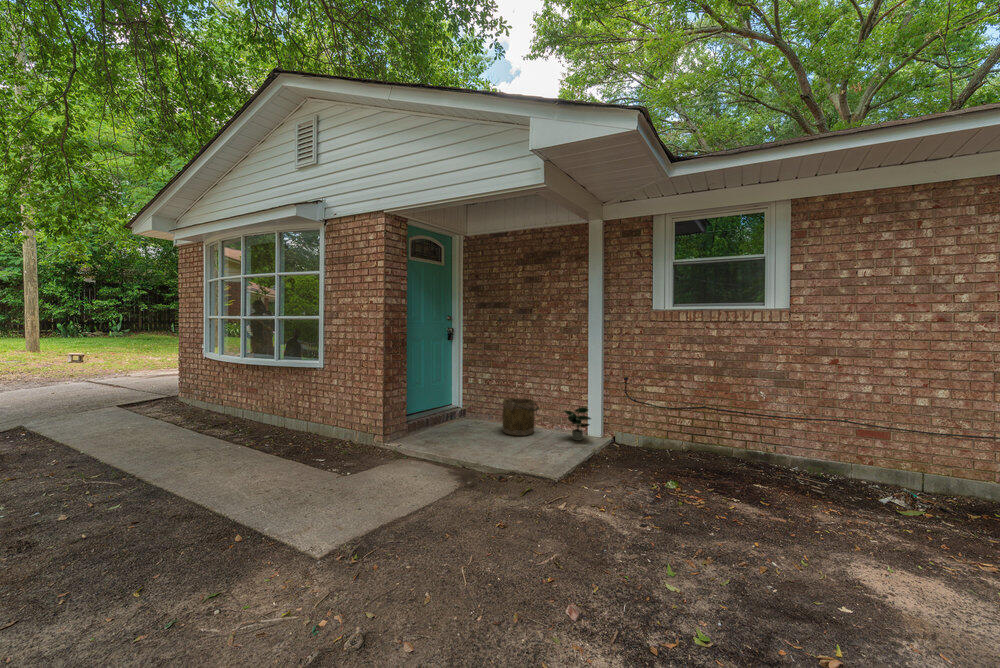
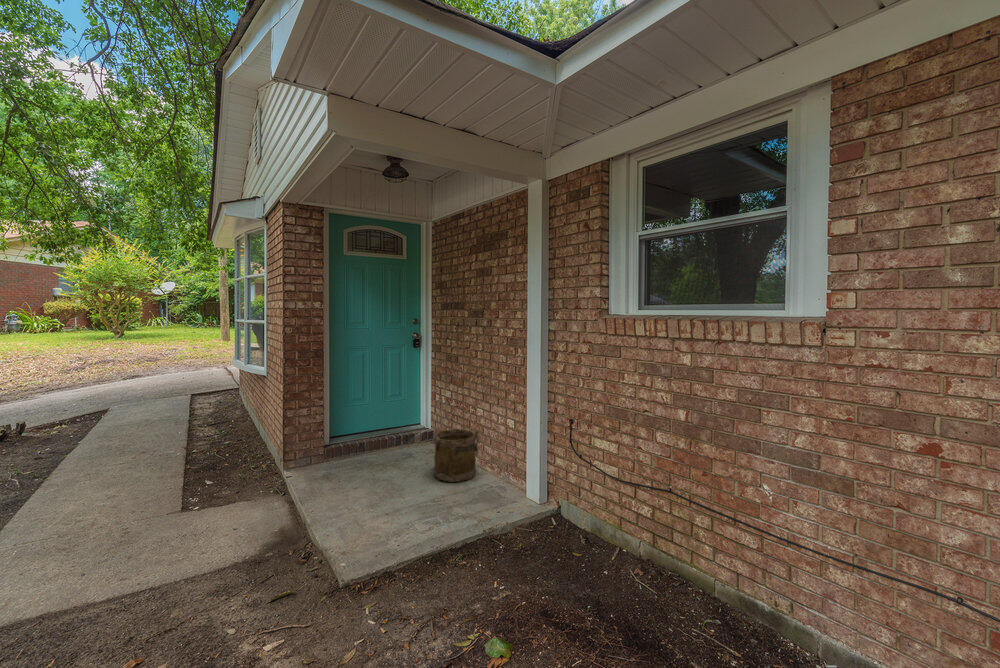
potted plant: present [564,407,591,440] -> none [487,455,526,503]

